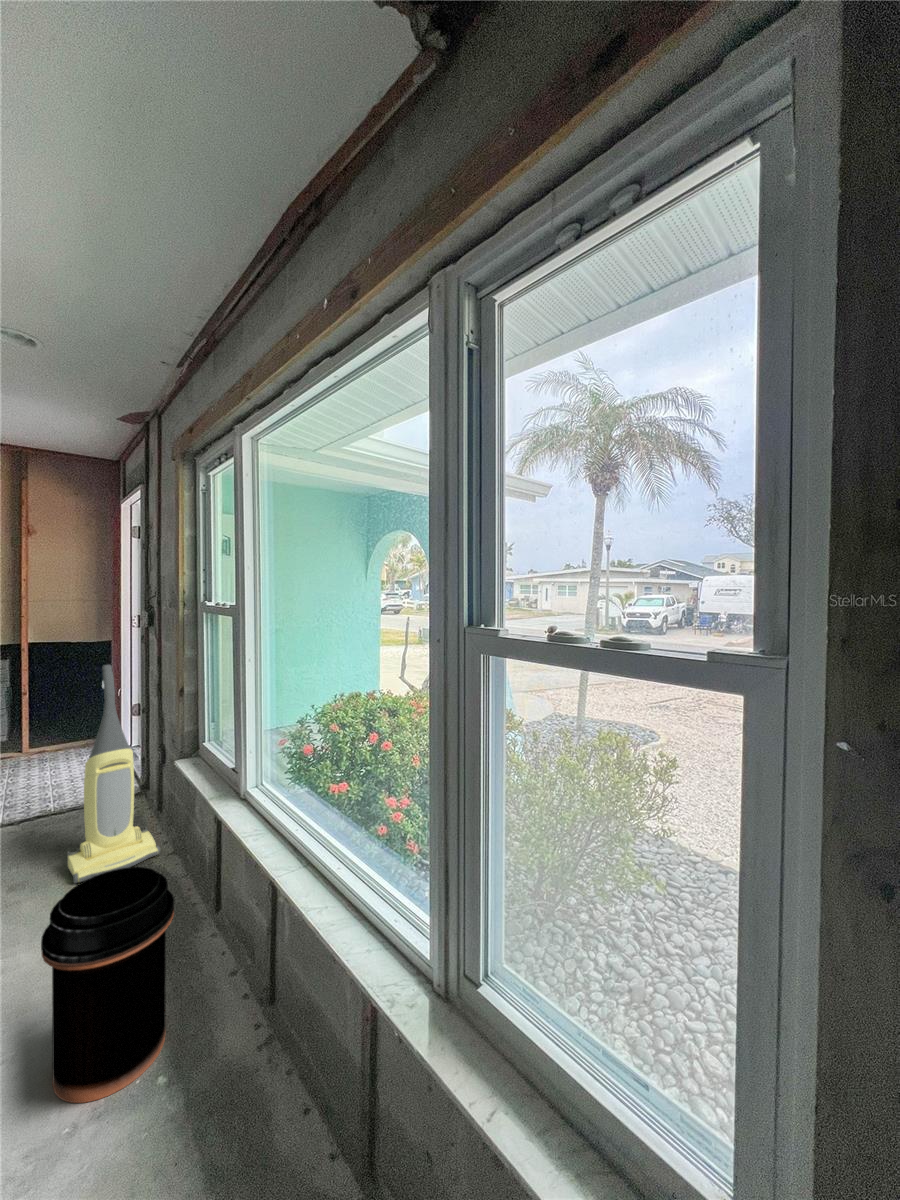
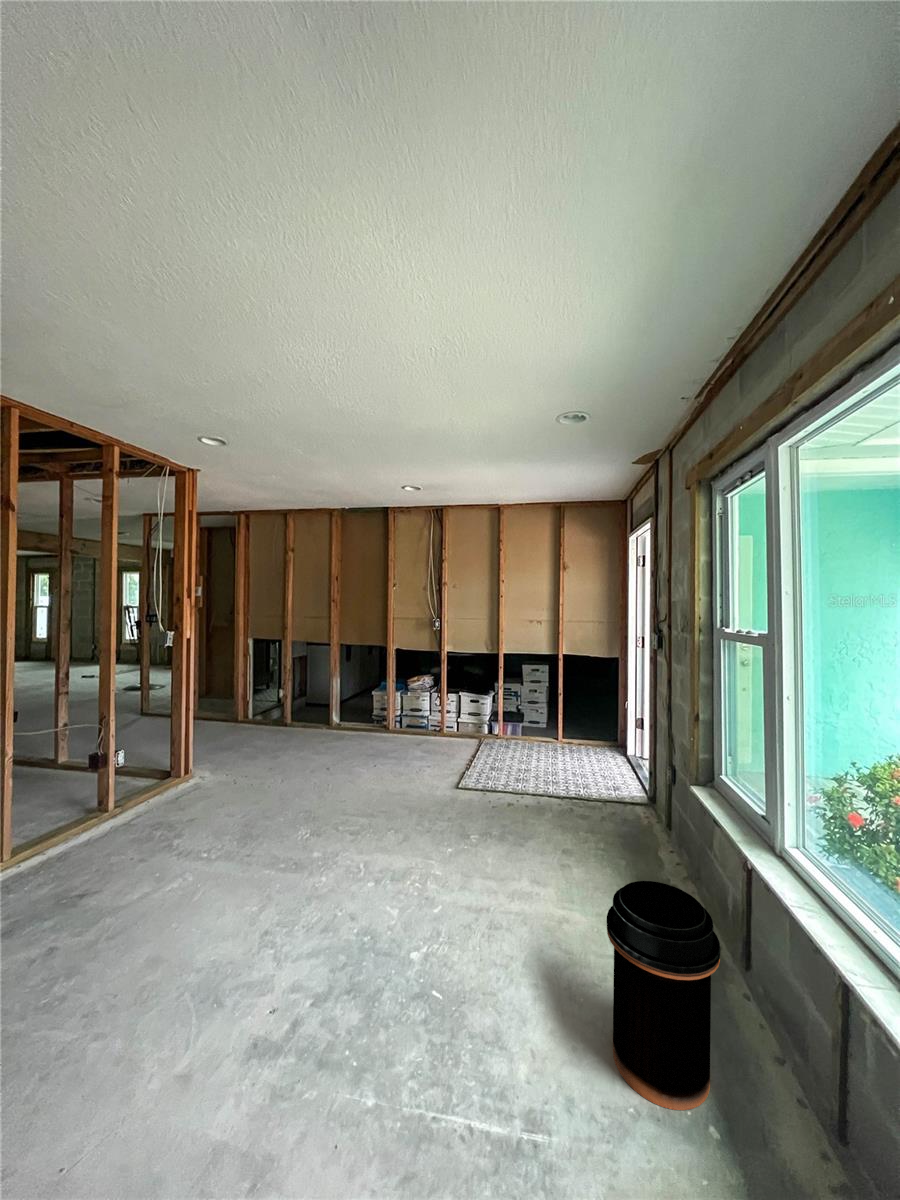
vacuum cleaner: present [67,665,160,883] -> none [600,681,676,875]

